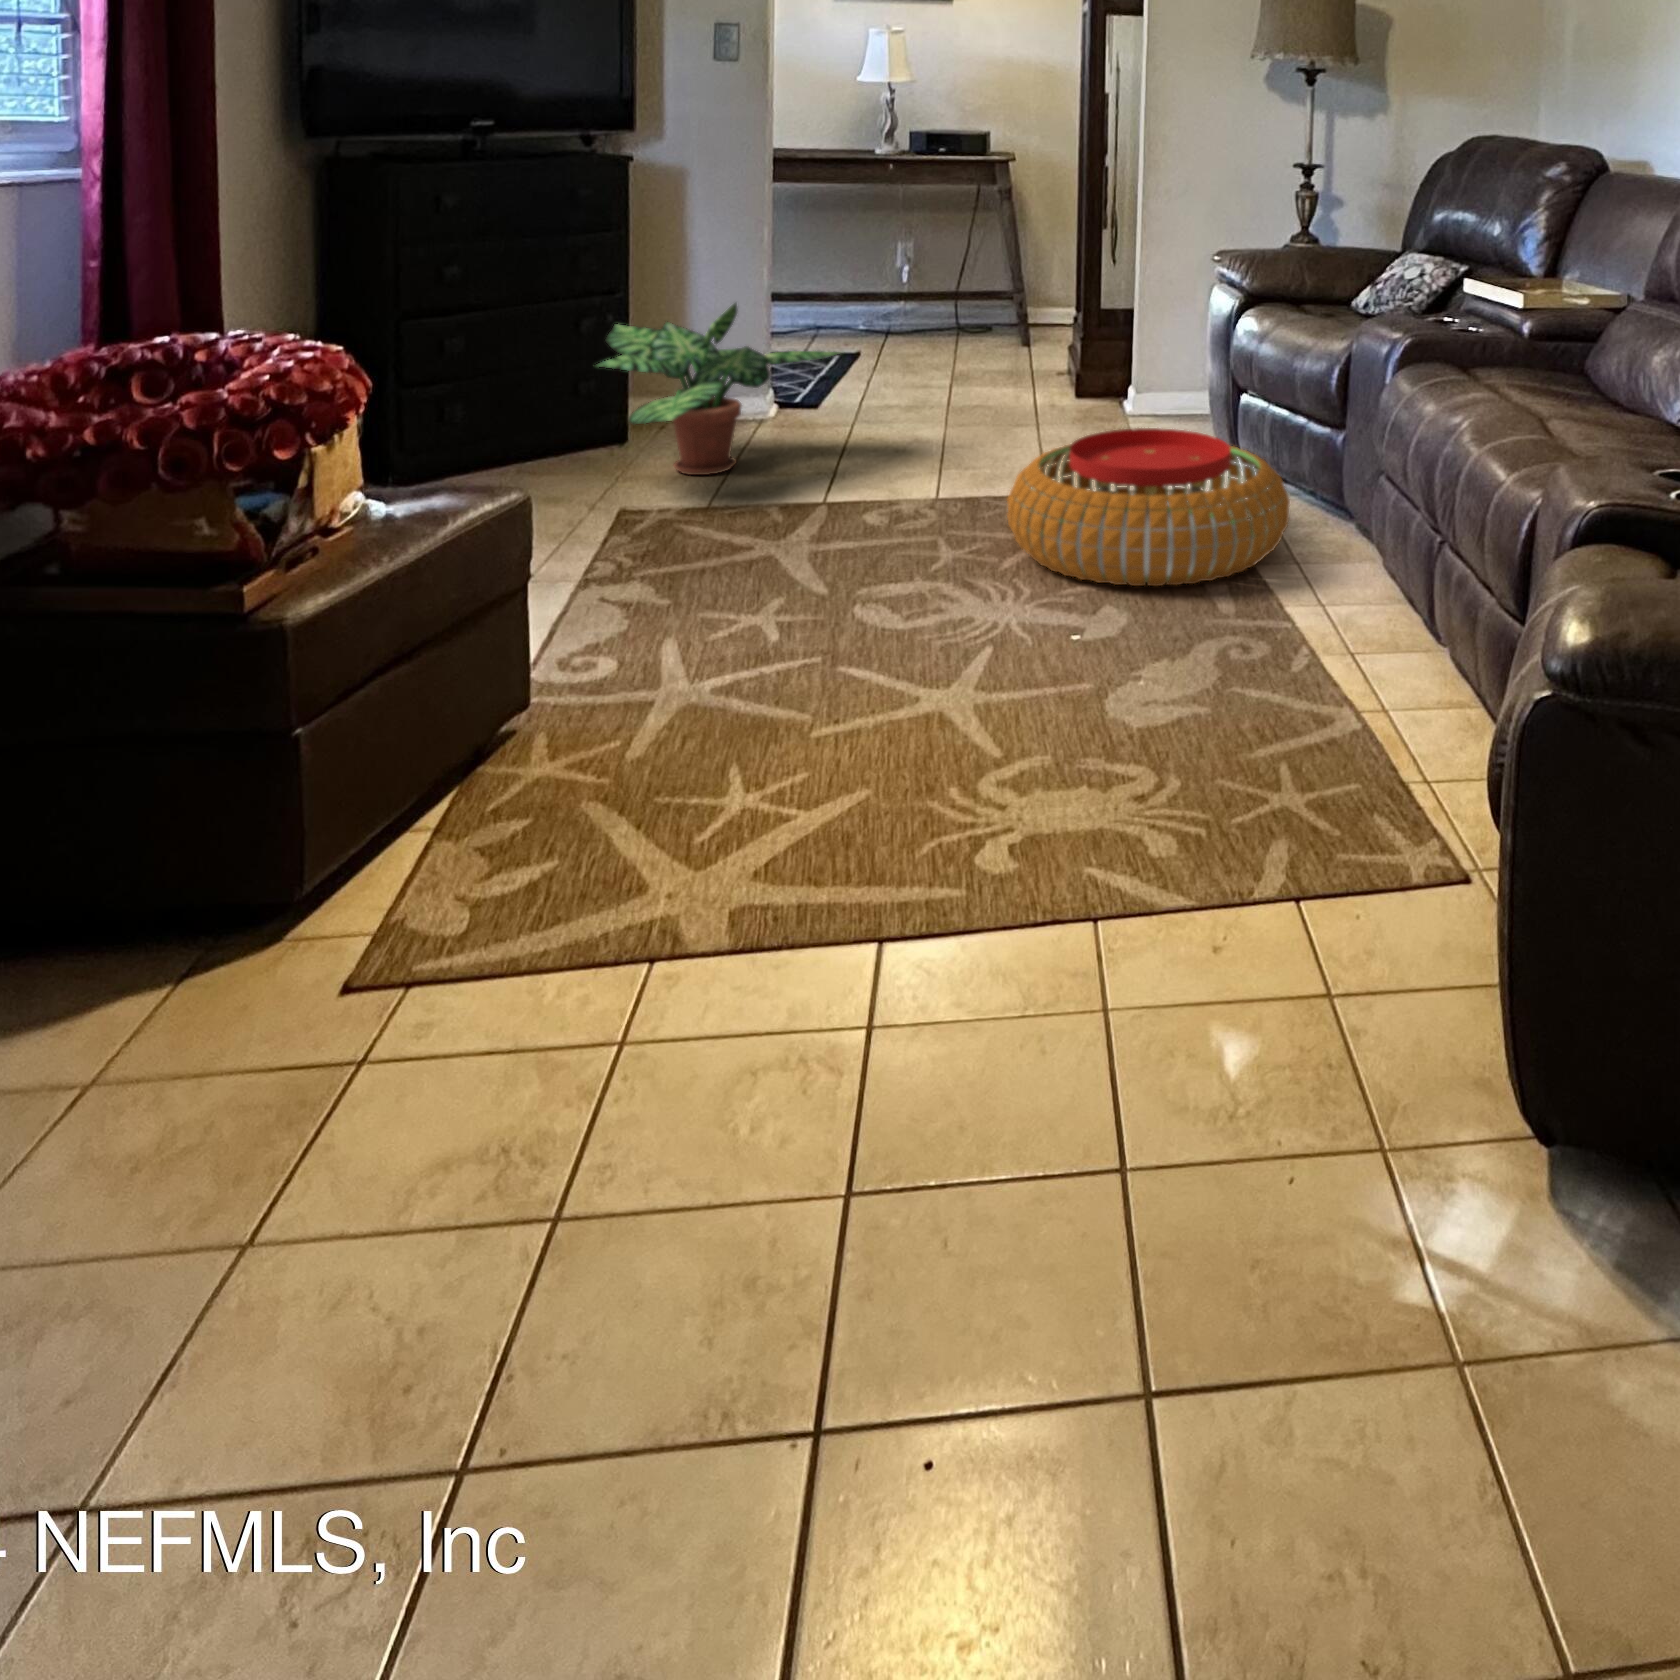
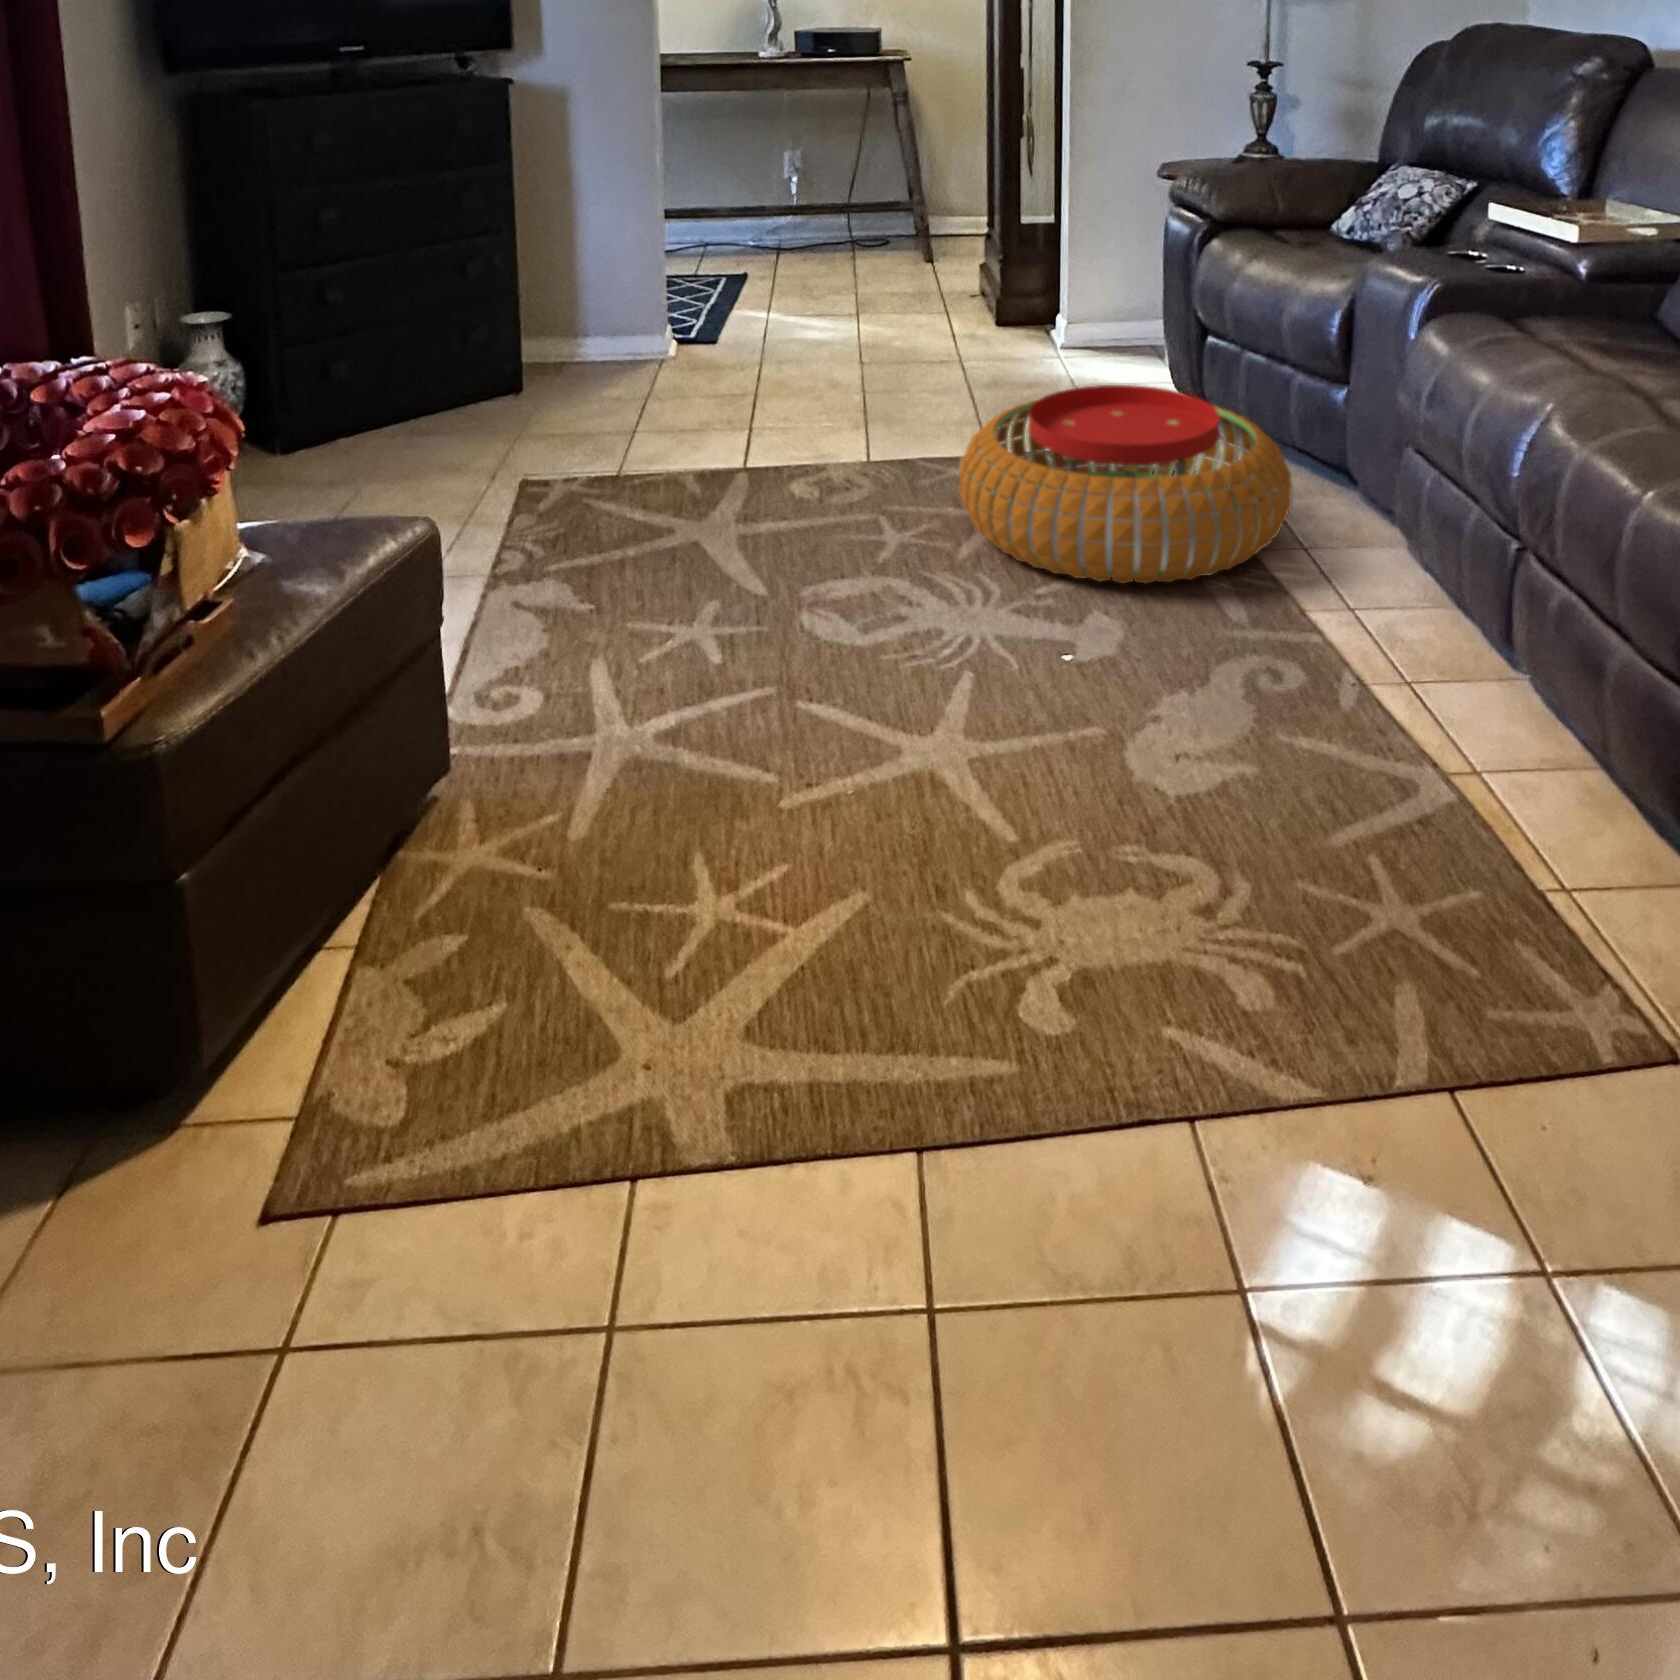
potted plant: present [597,303,837,475] -> none [485,238,752,429]

